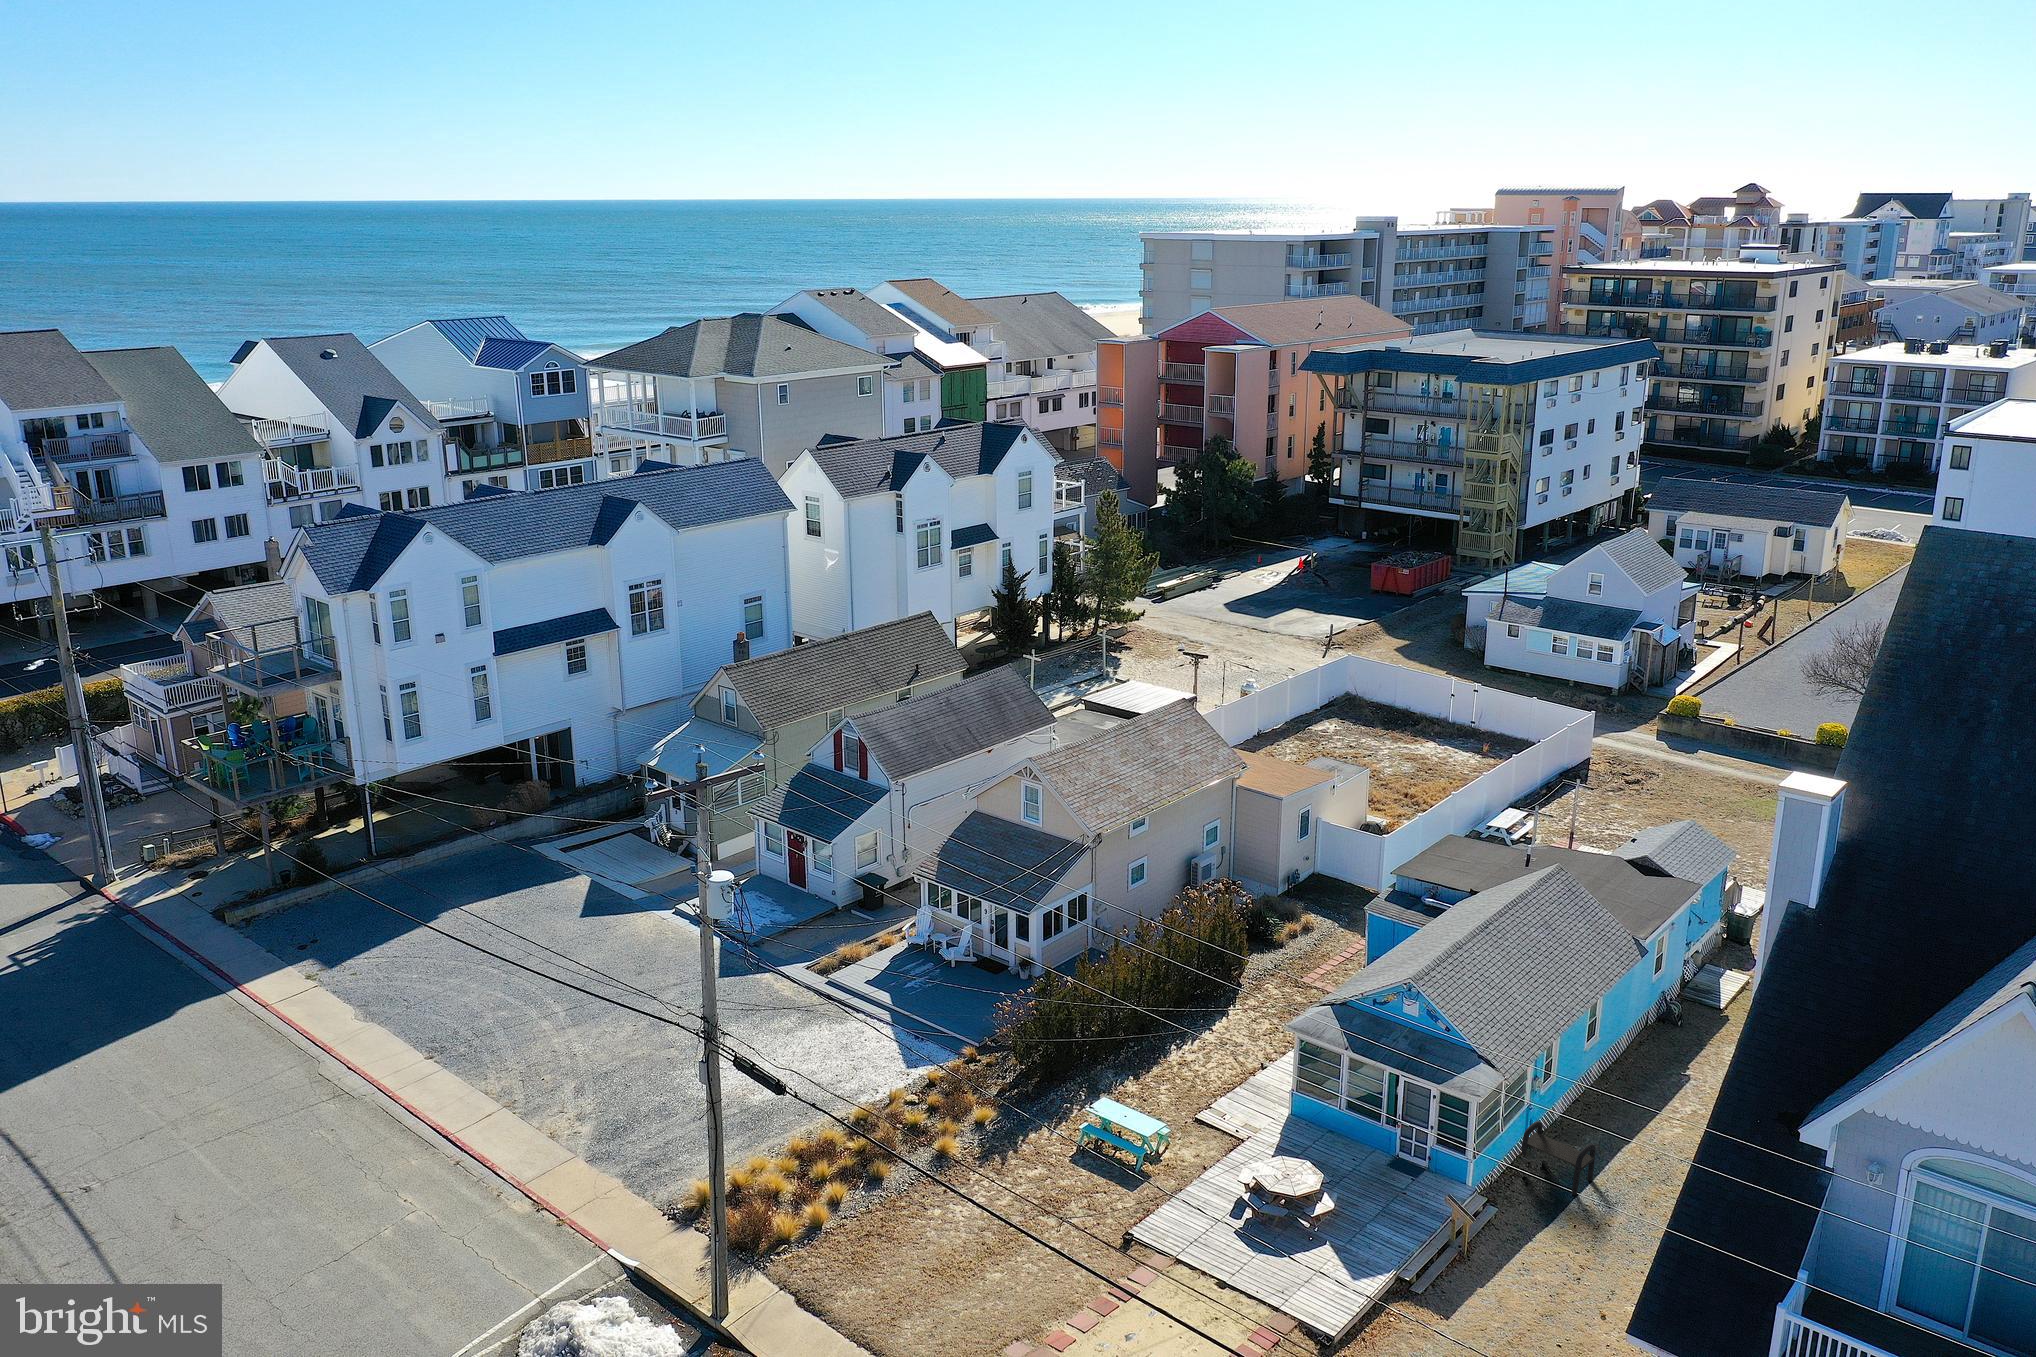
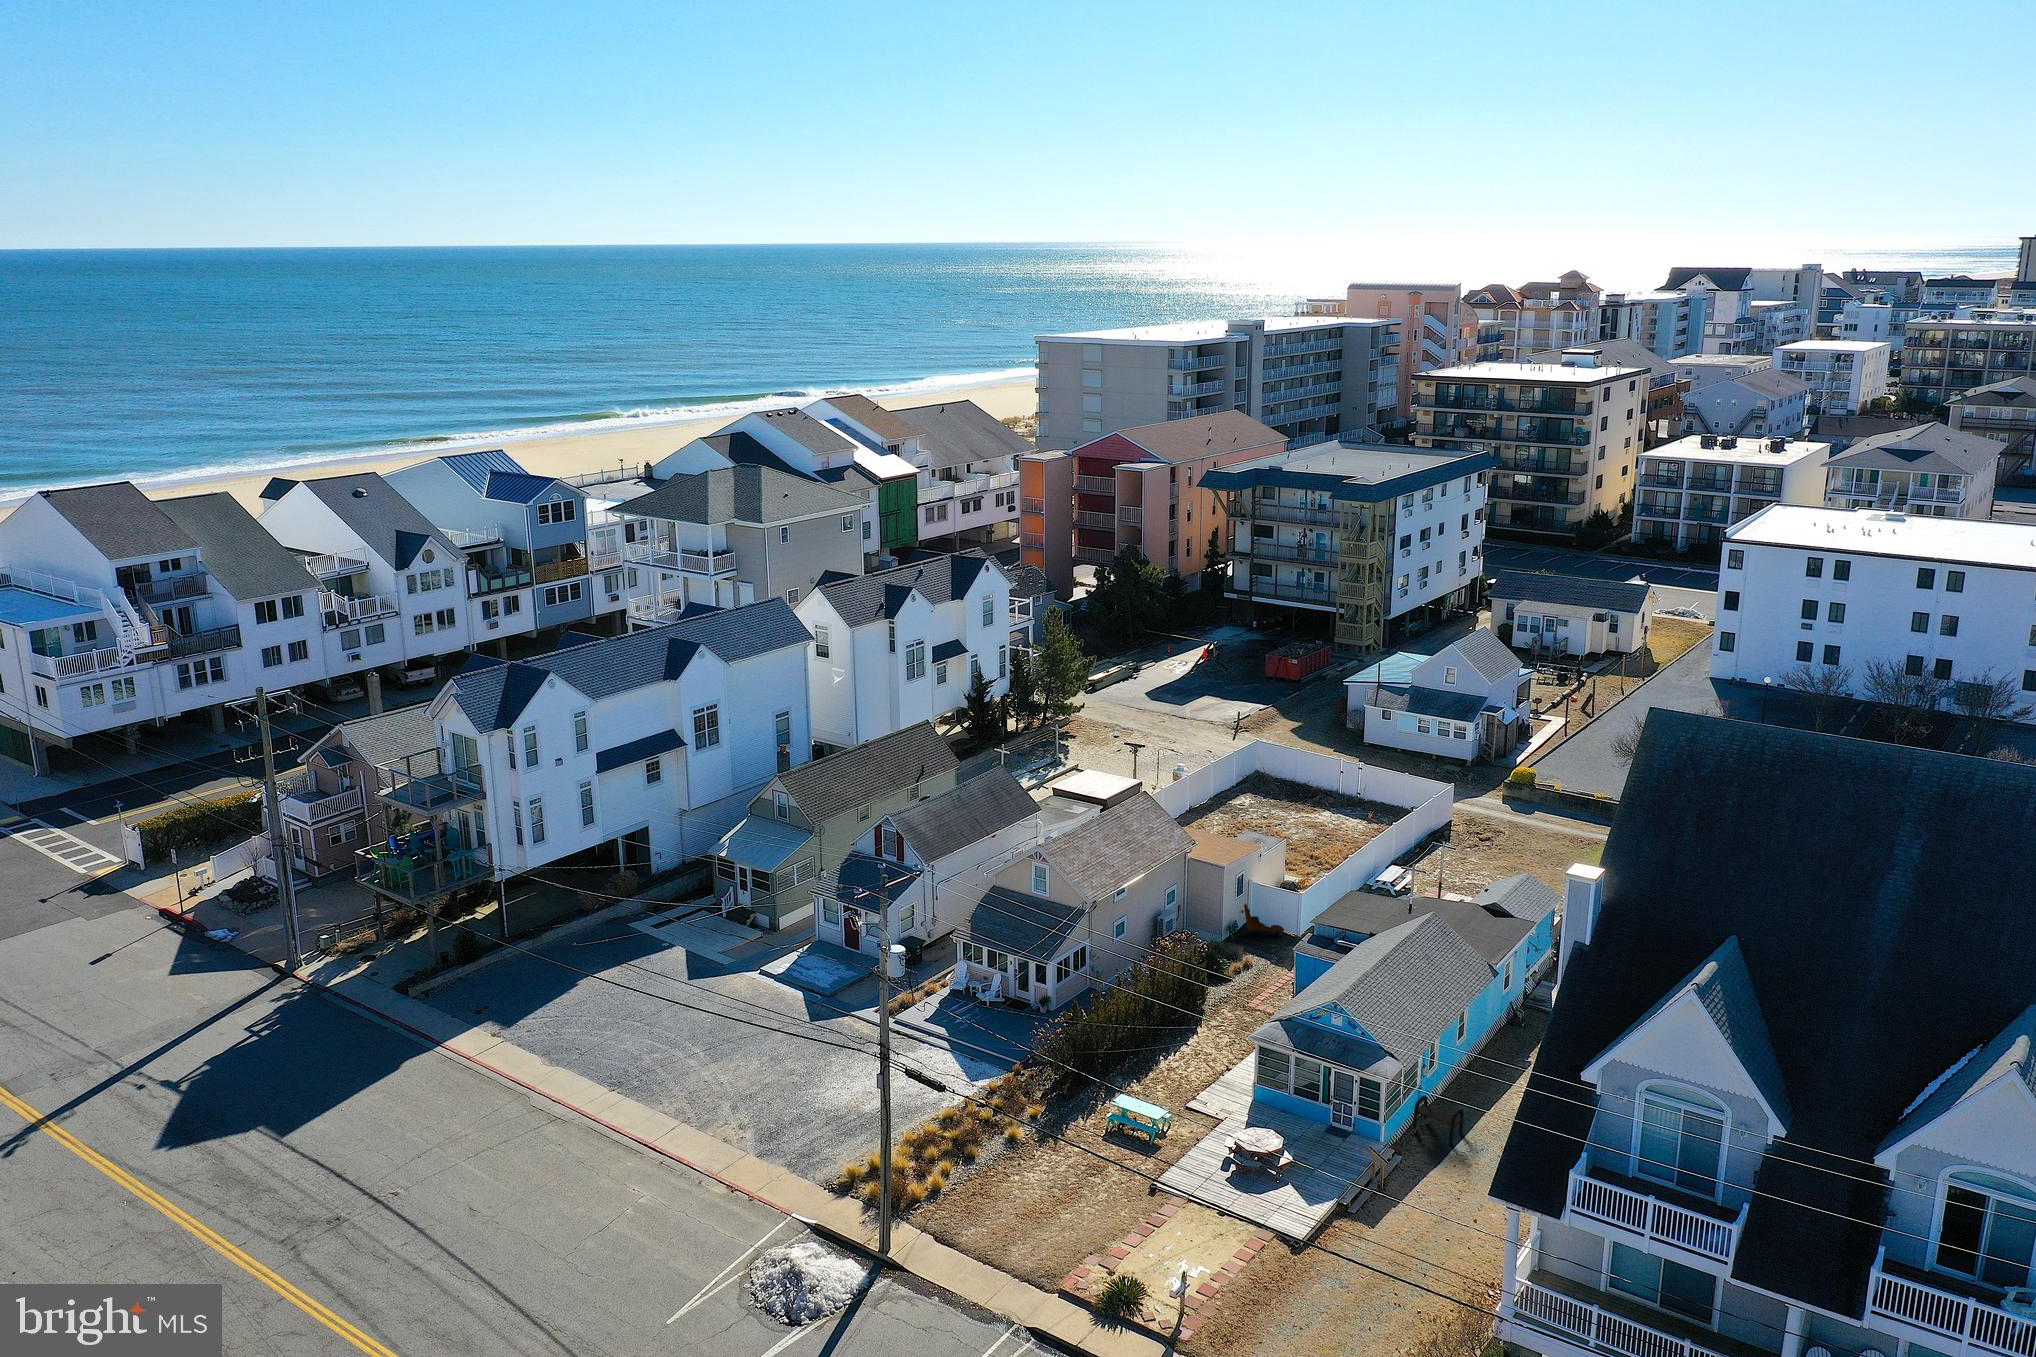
lounge chair: none [1306,848,1358,896] -> present [1244,904,1284,939]

